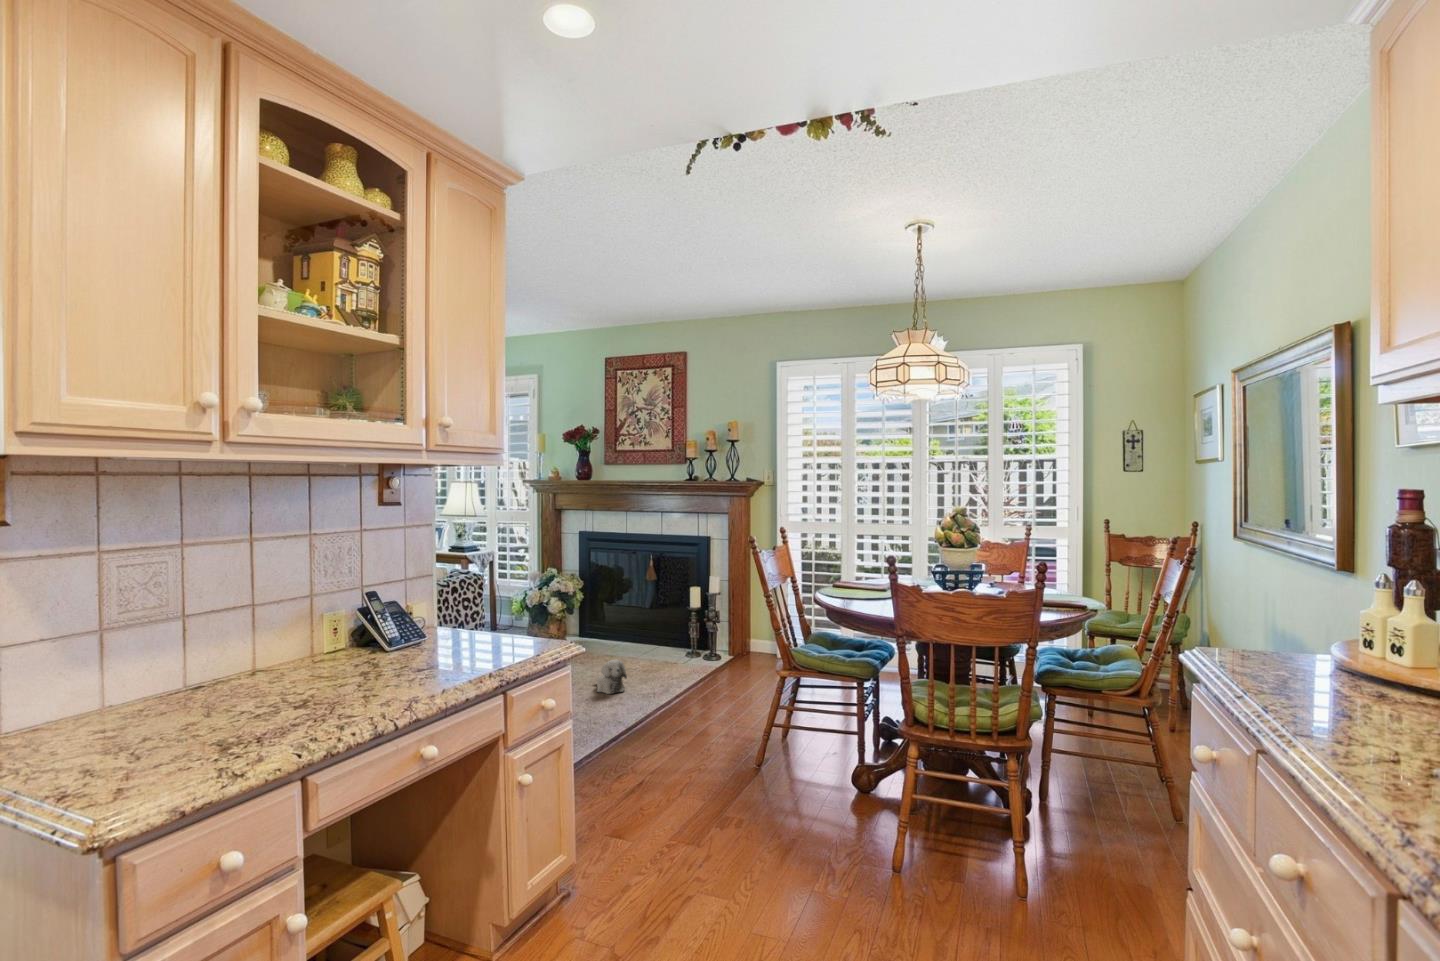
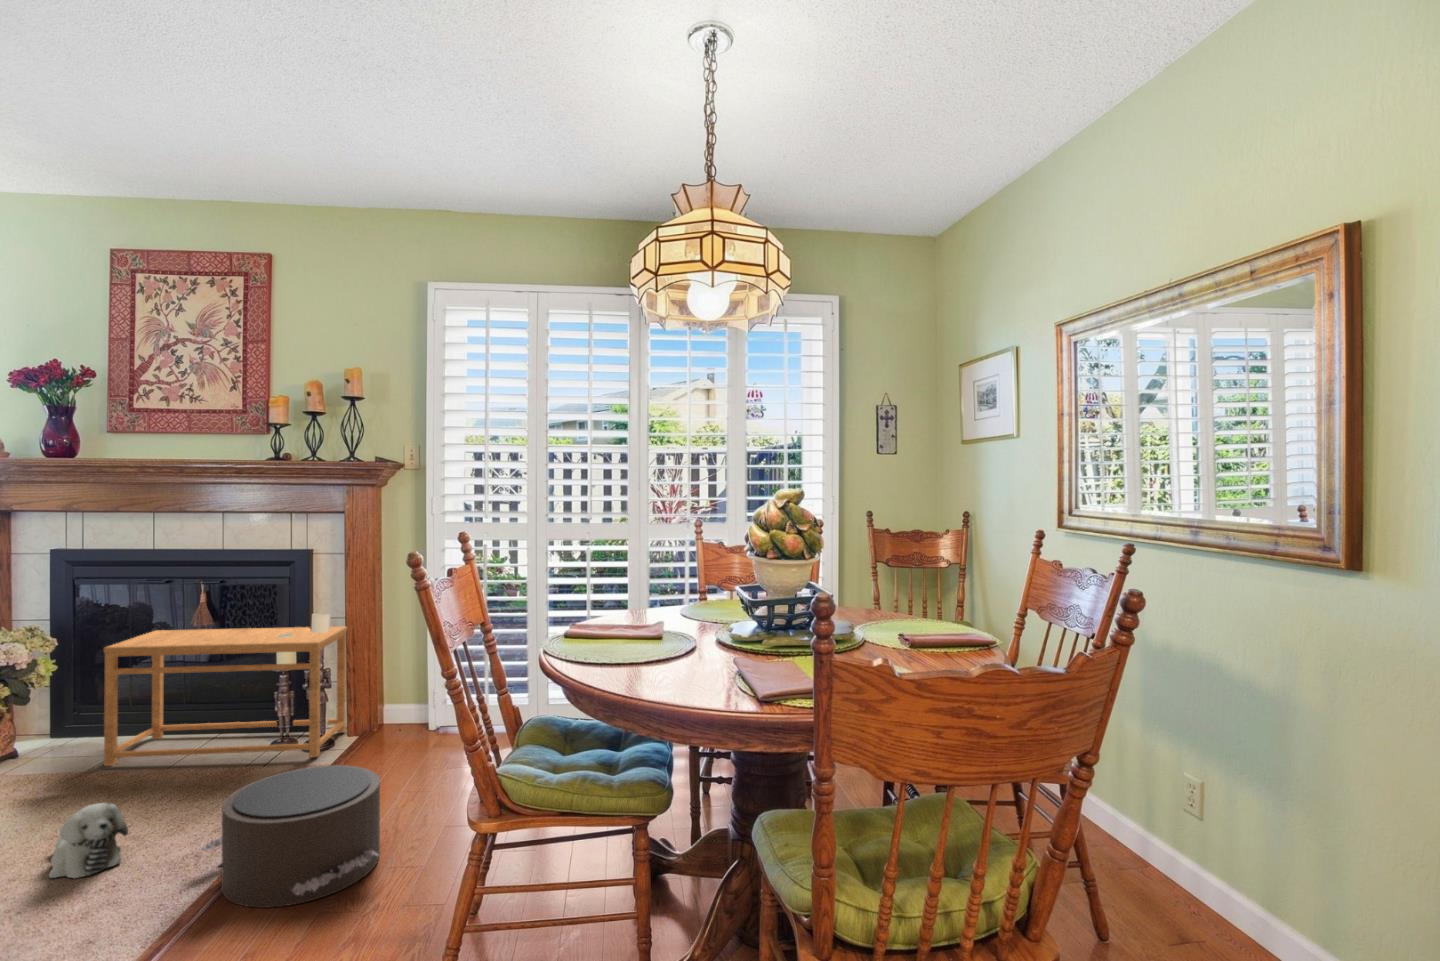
side table: none [608,581,730,663] -> present [104,626,347,766]
pouf: none [658,656,743,718] -> present [200,765,380,908]

